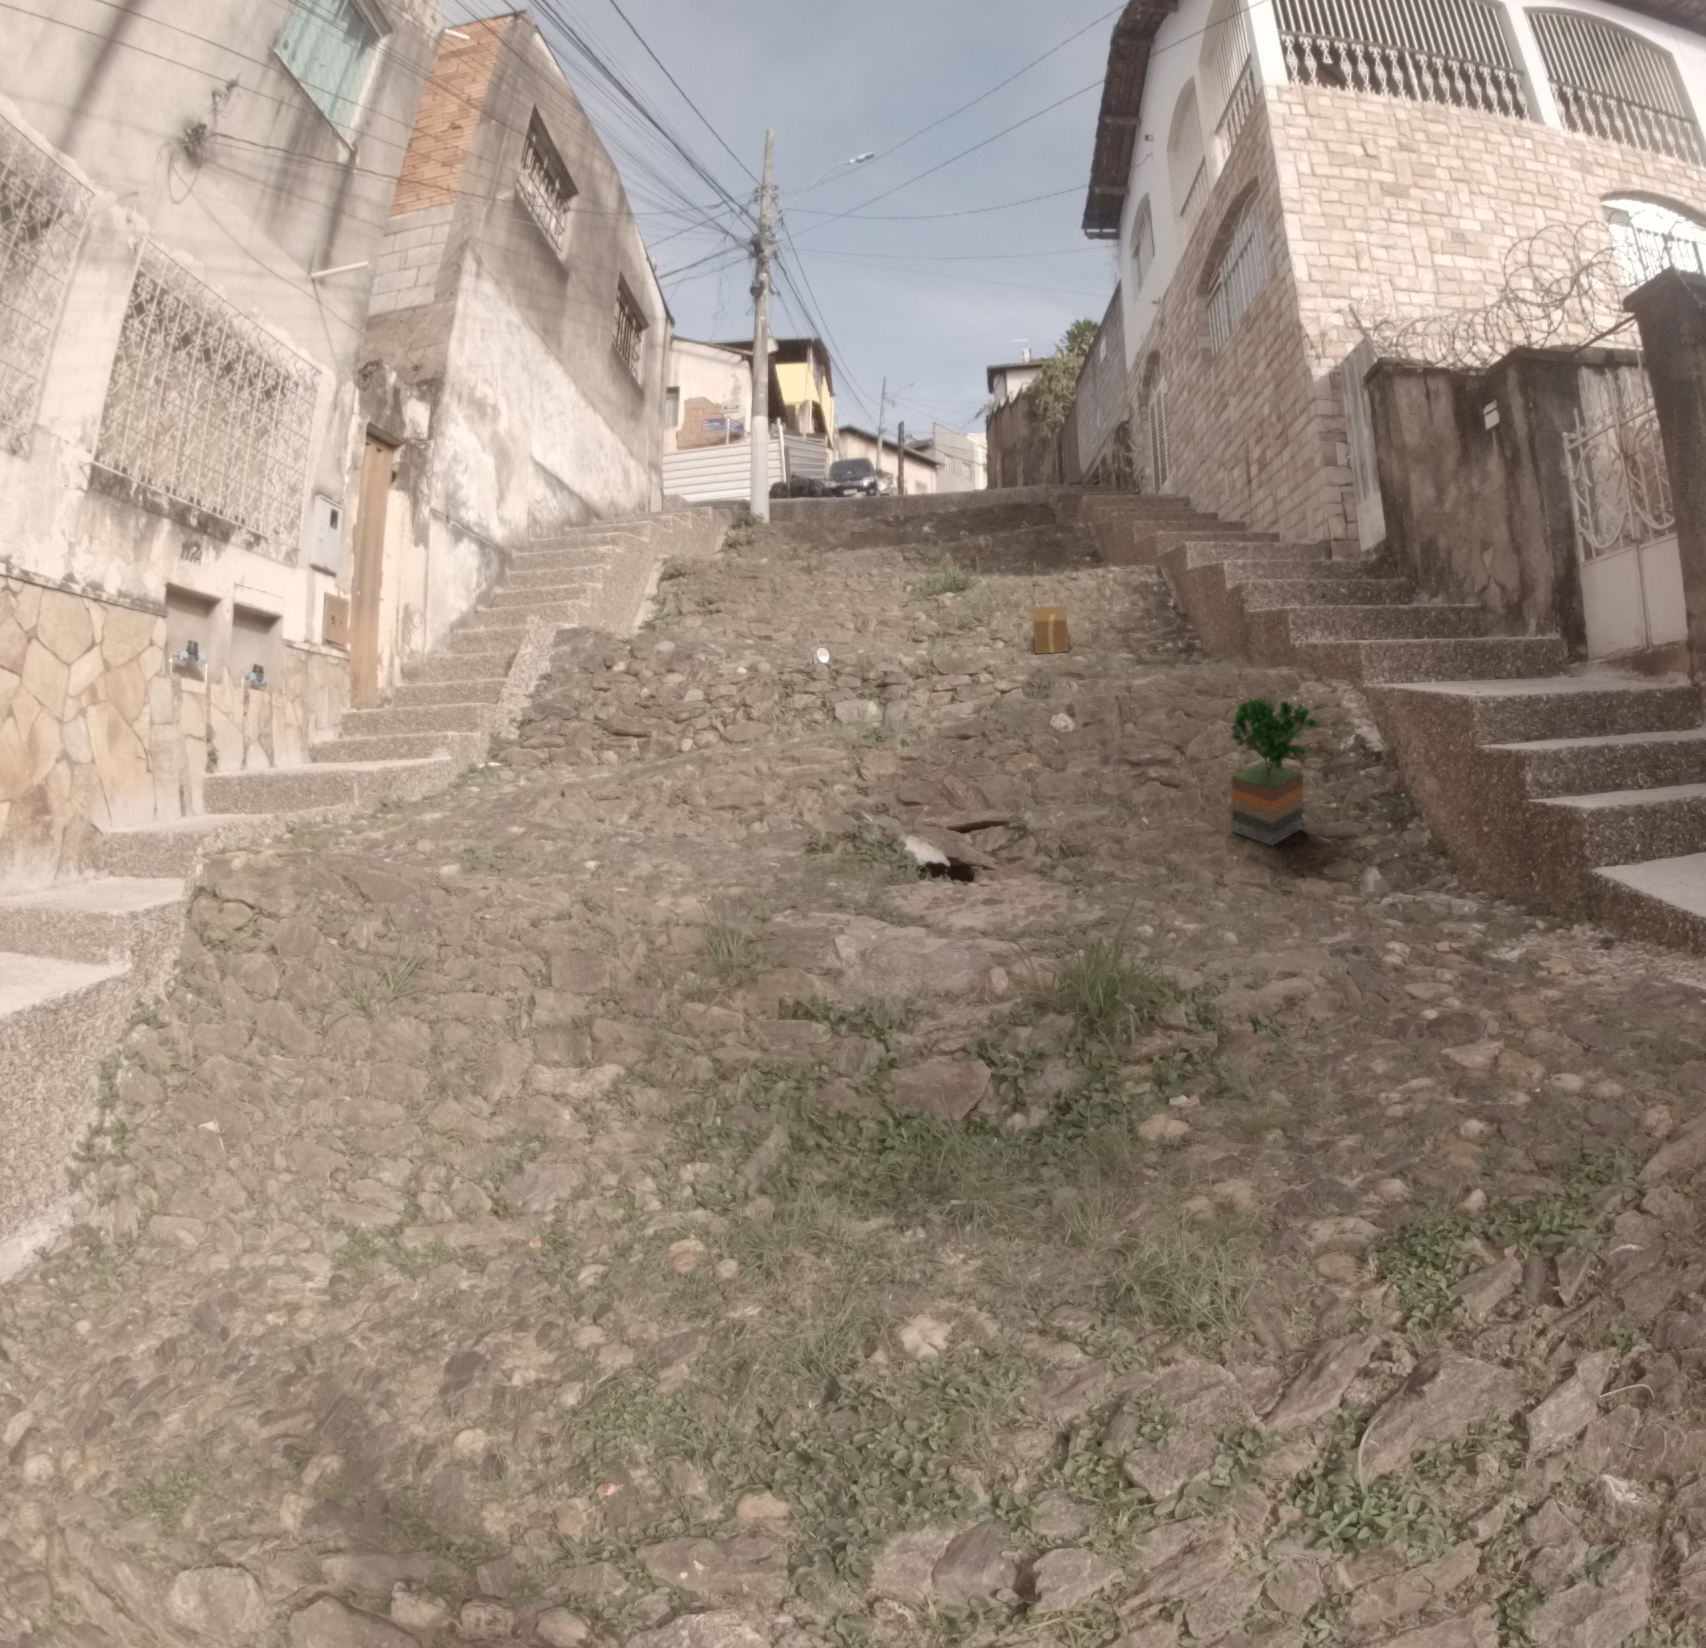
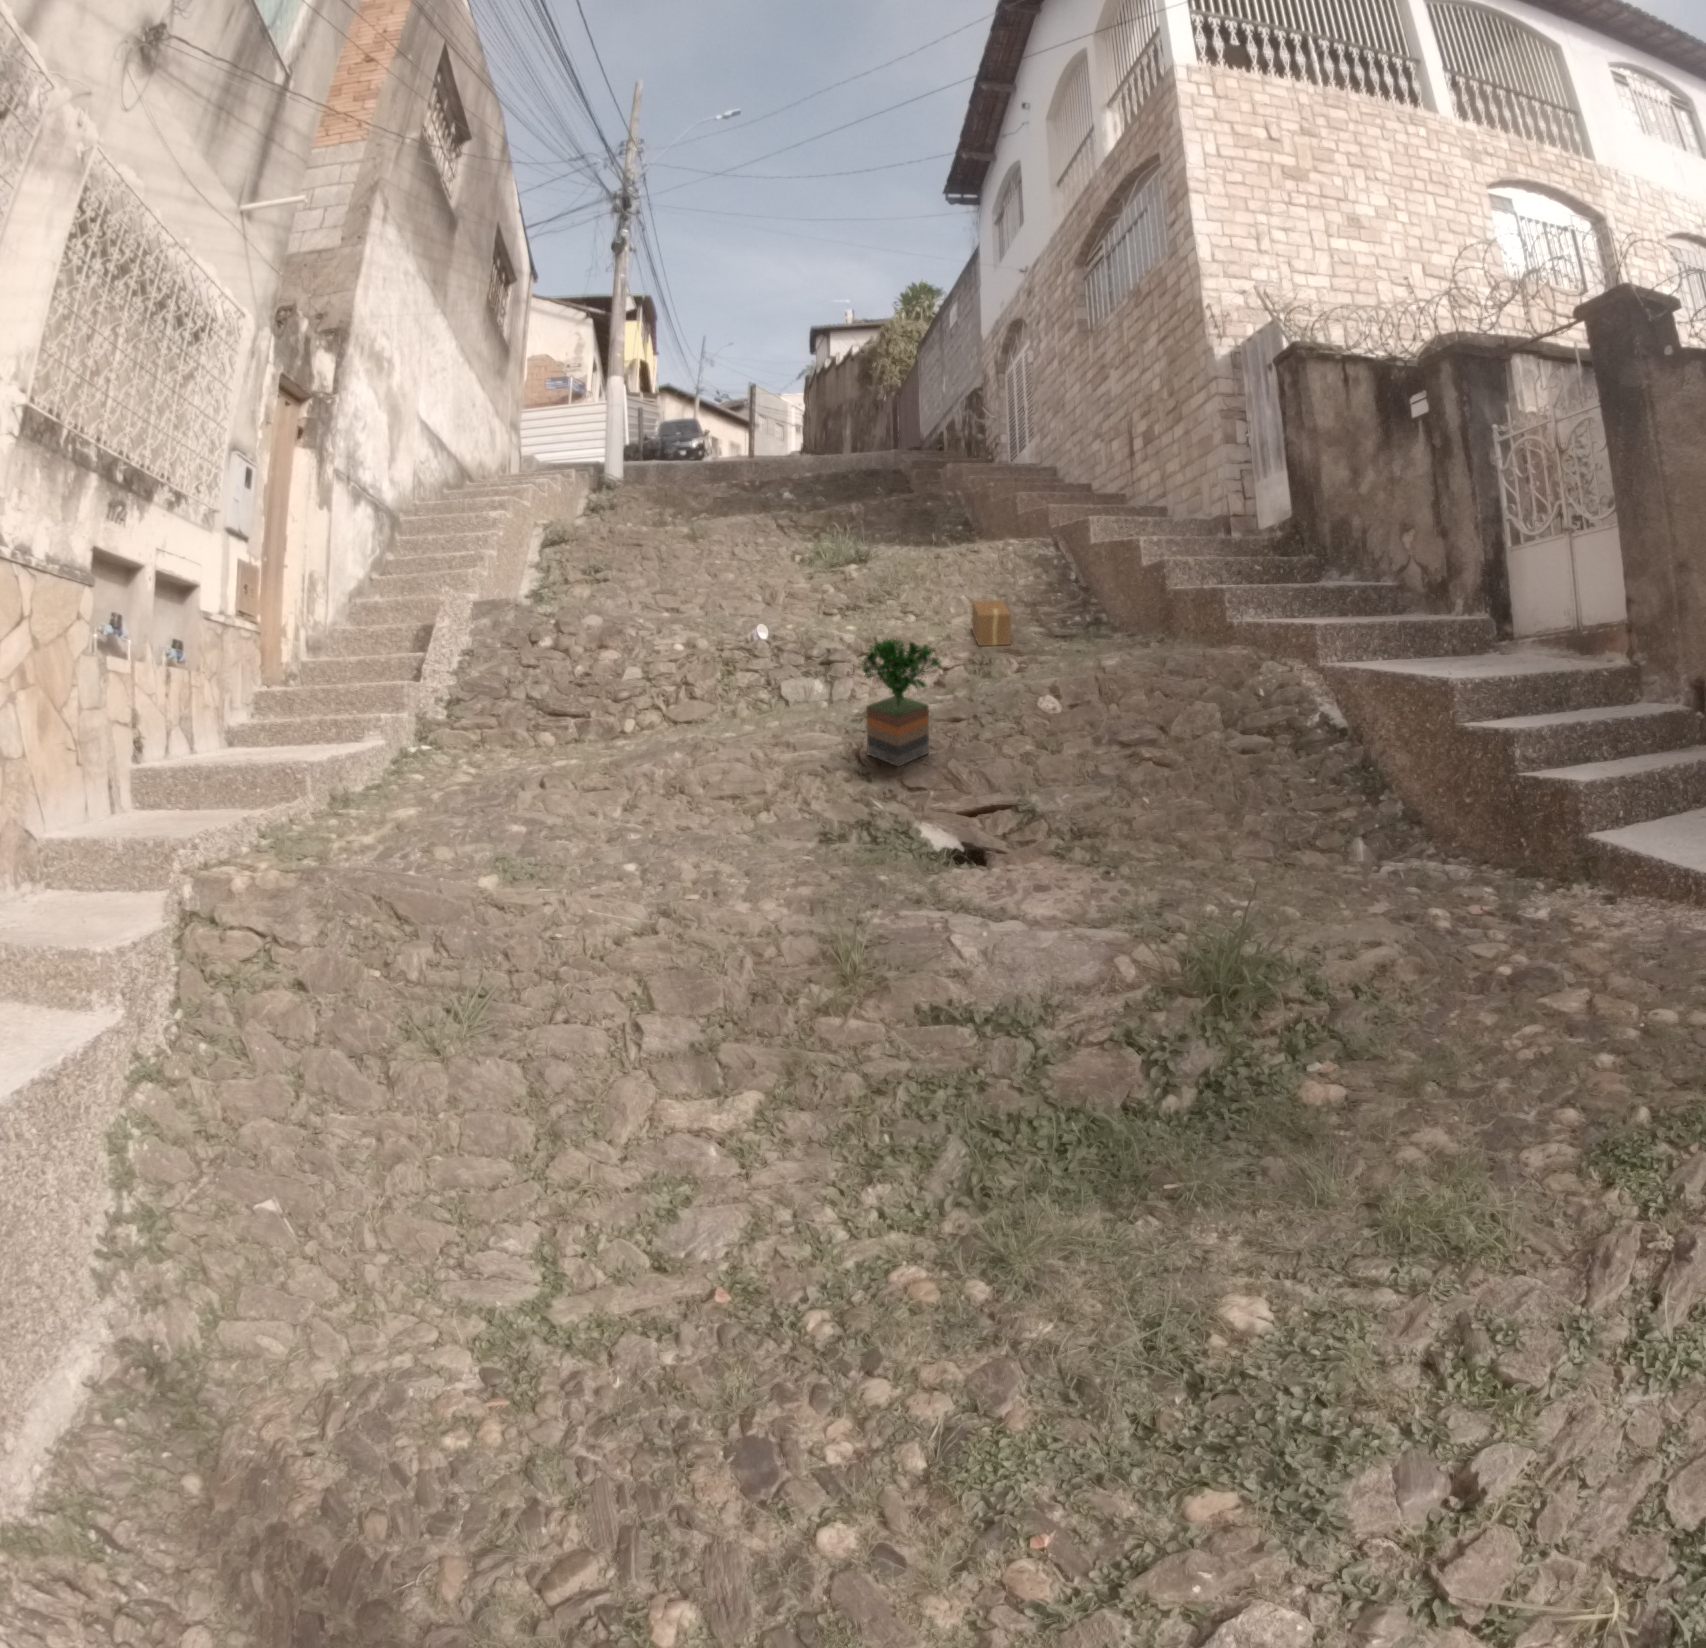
potted tree: present [1230,698,1320,846] -> present [862,639,941,766]

